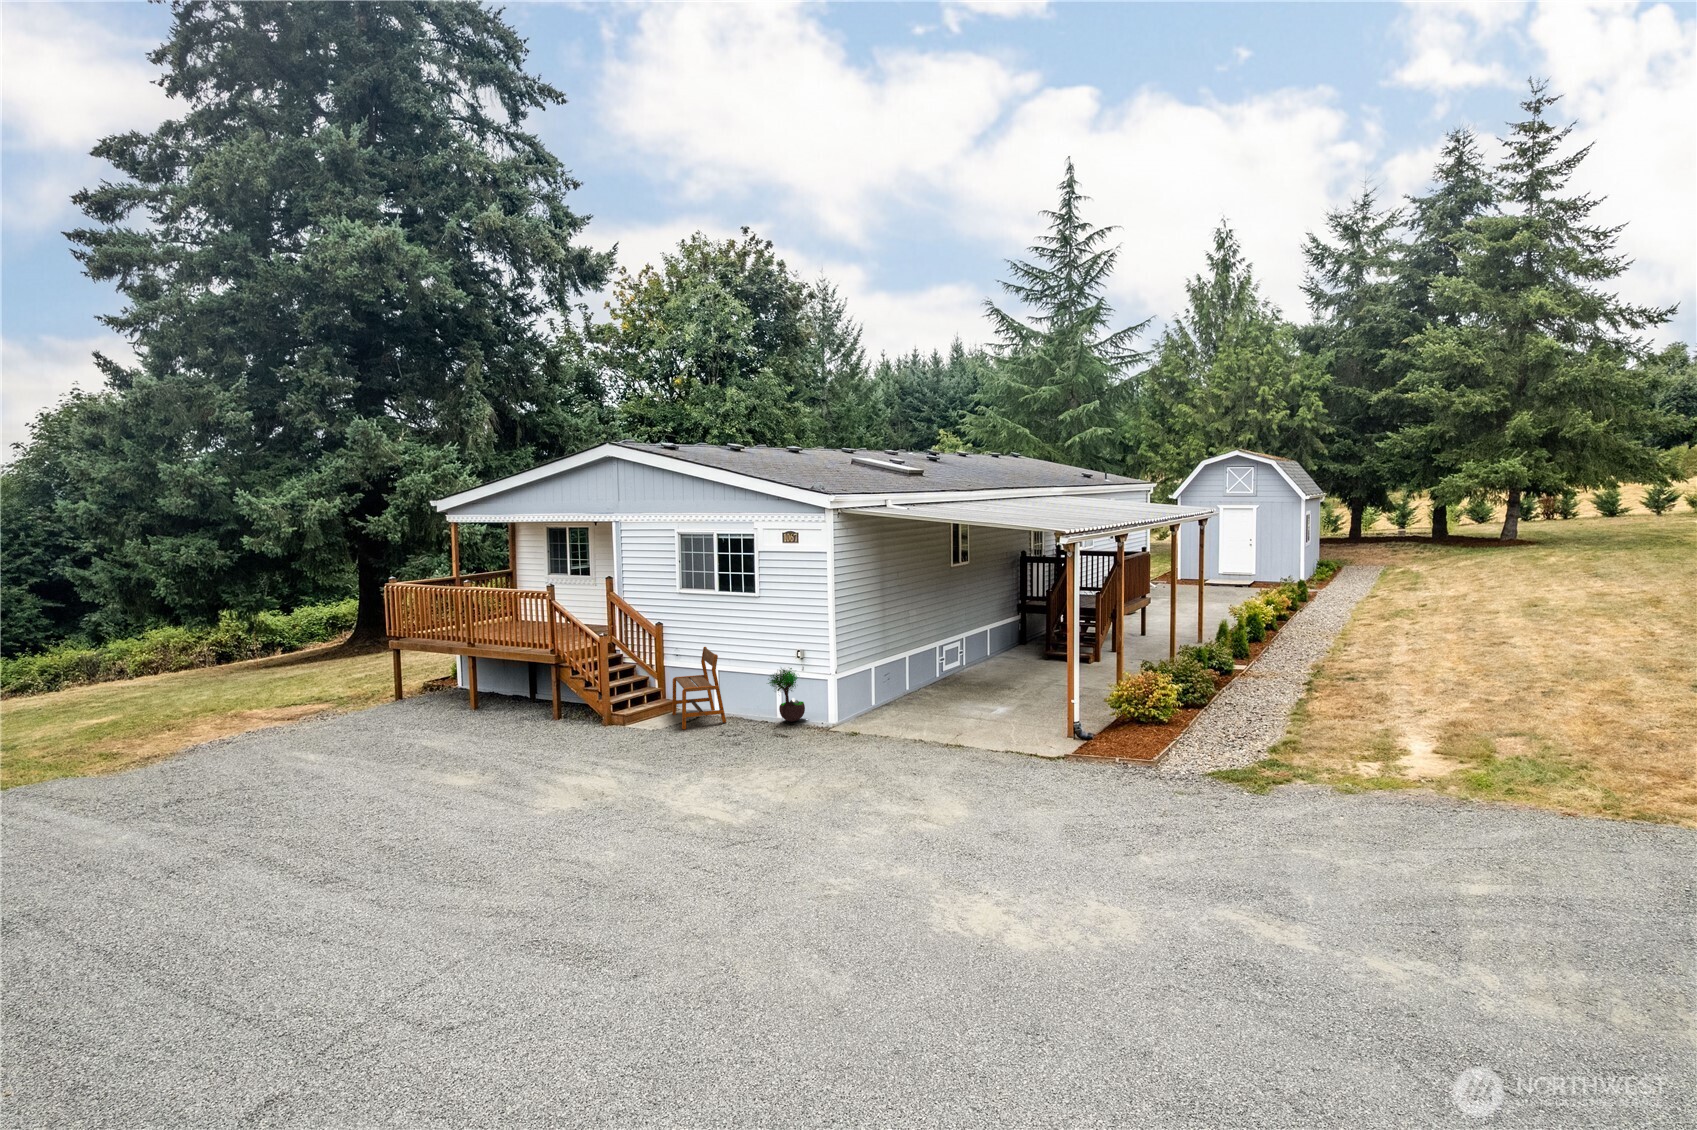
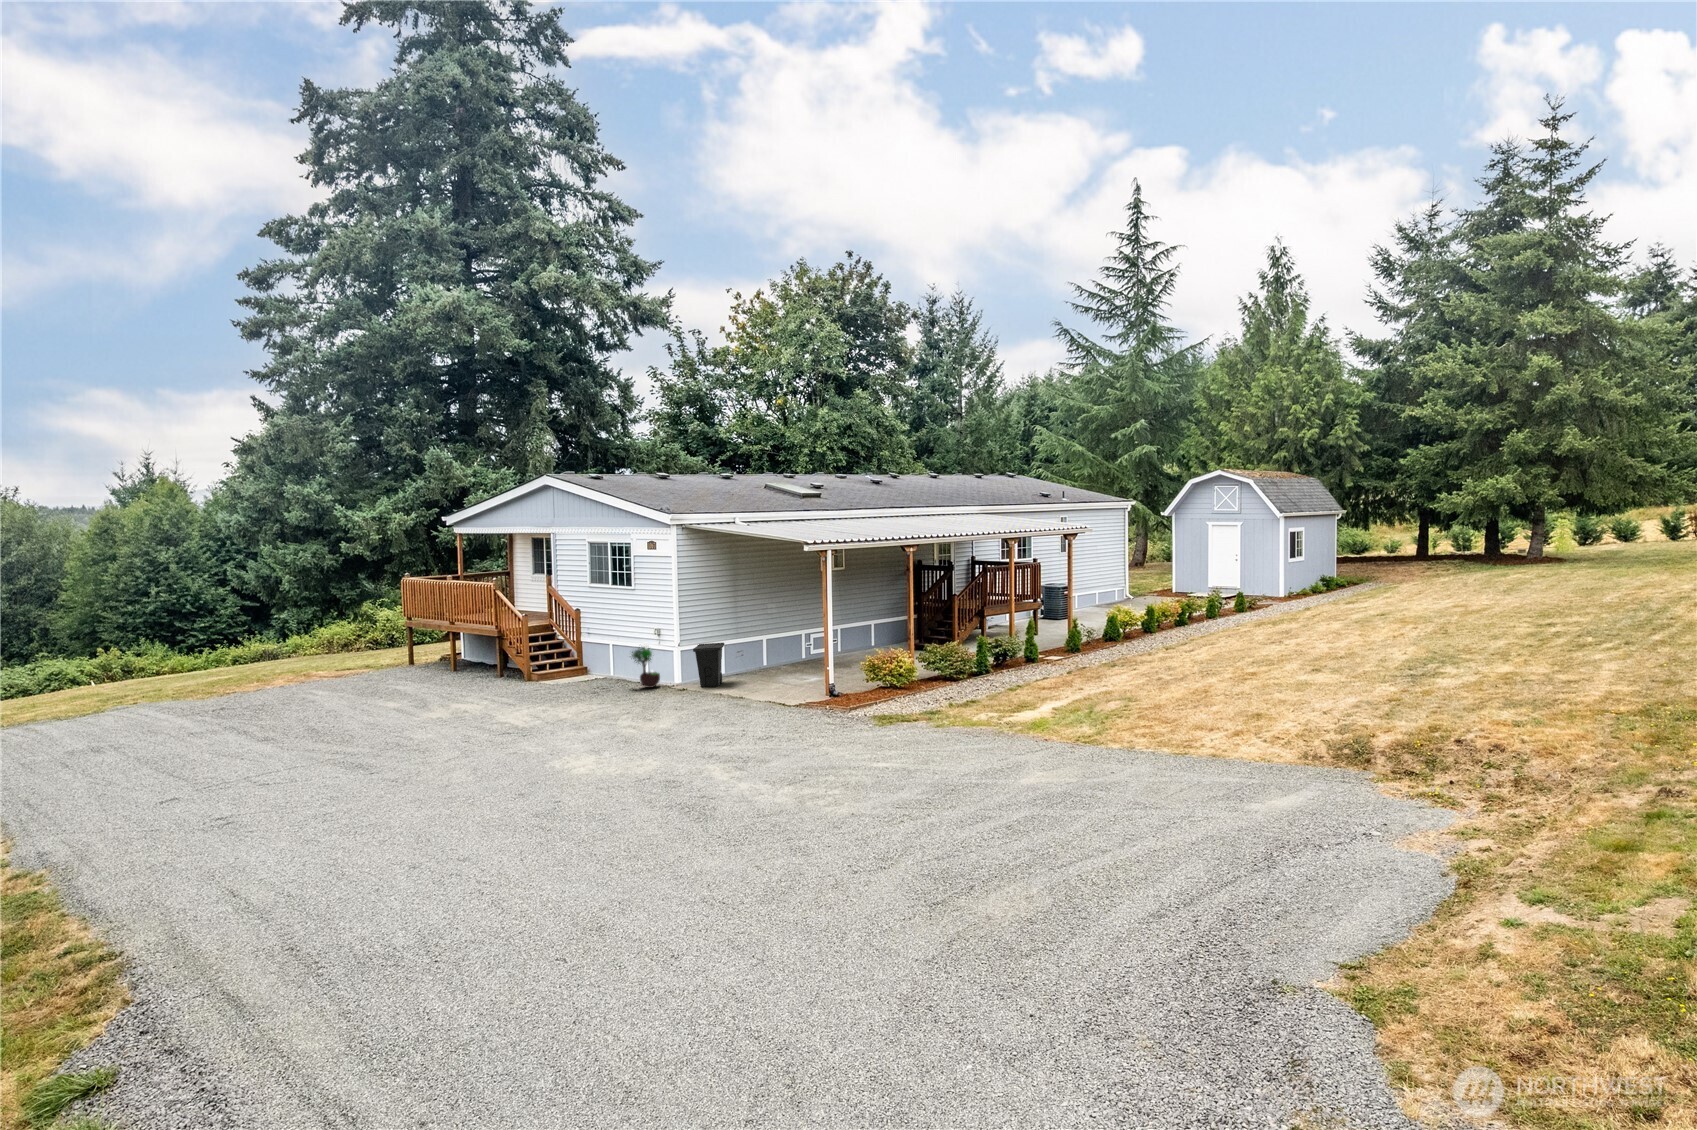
bench: present [672,647,726,729] -> none [570,629,611,690]
trash can: none [846,659,888,718] -> present [693,643,724,687]

